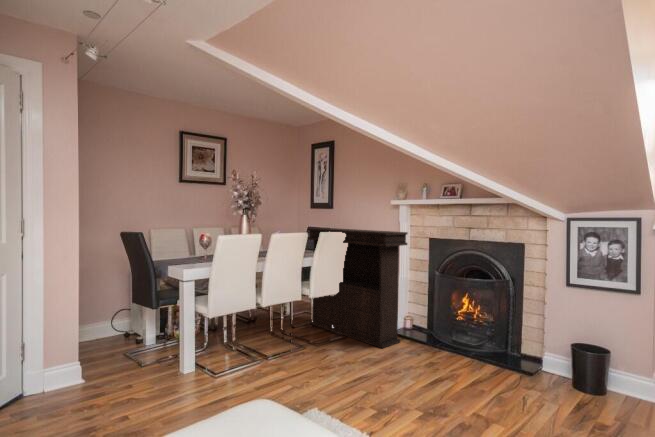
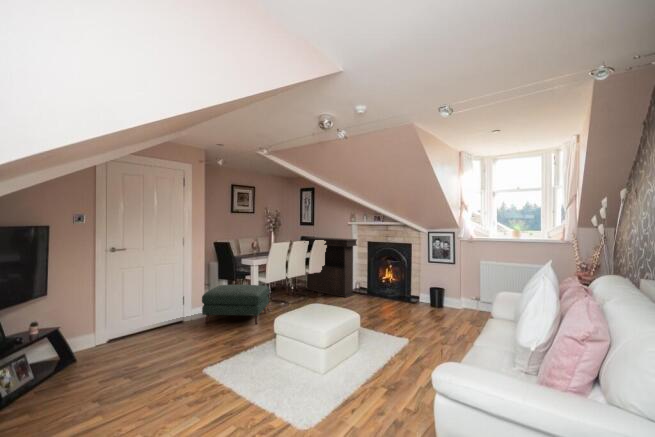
ottoman: none [51,318,211,417] -> present [202,285,269,324]

